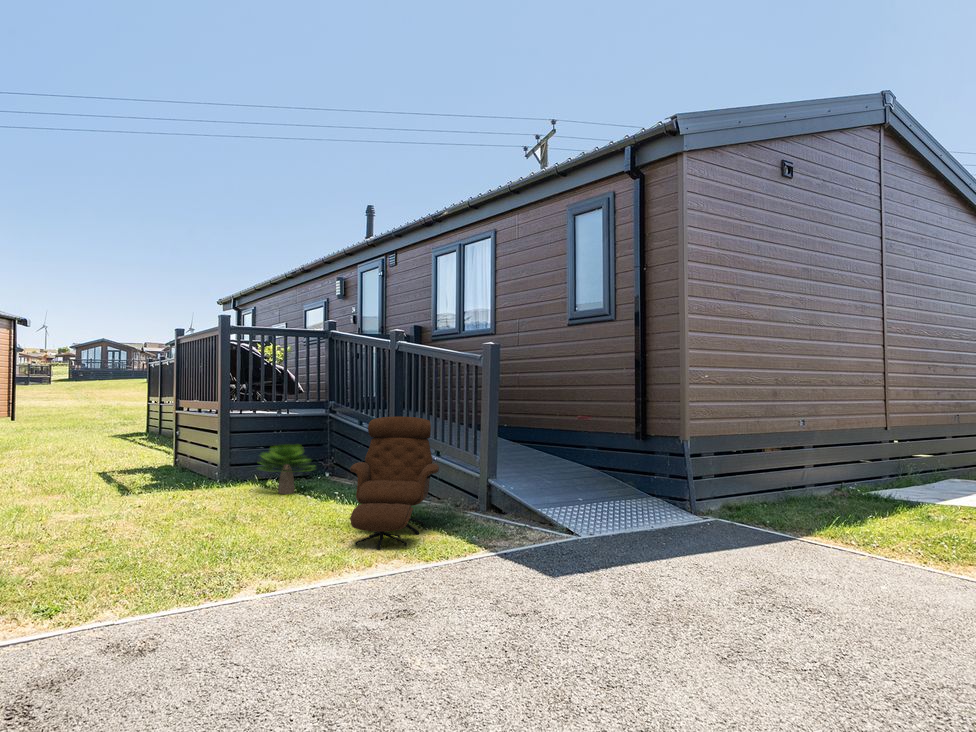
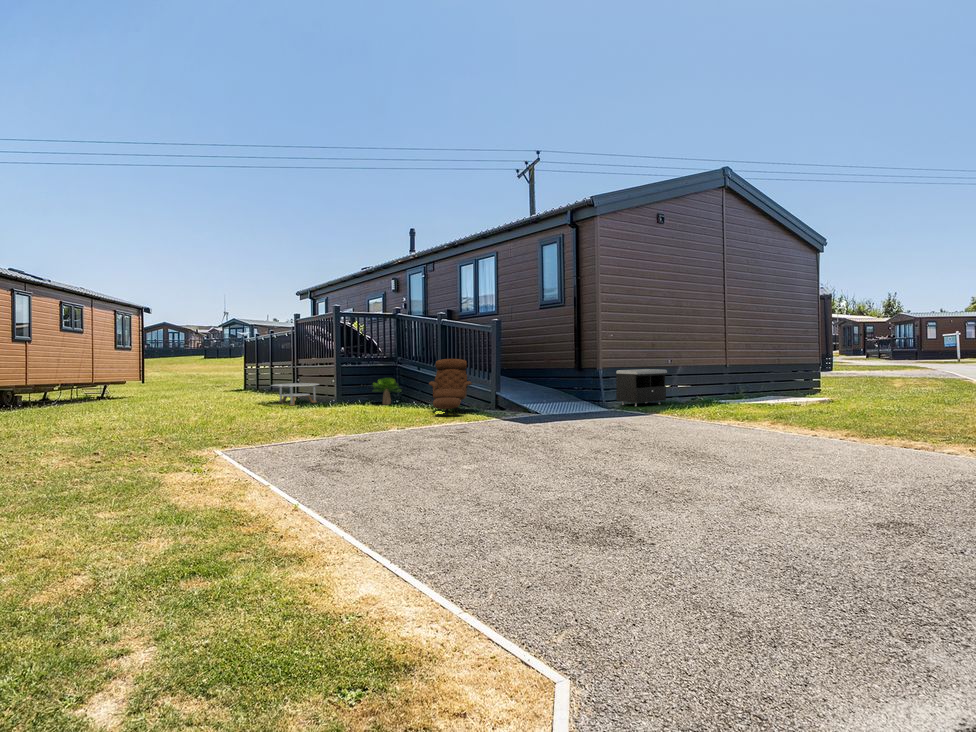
storage bench: none [716,439,810,514] -> present [616,369,667,406]
round table: none [73,447,171,493] -> present [272,383,319,406]

